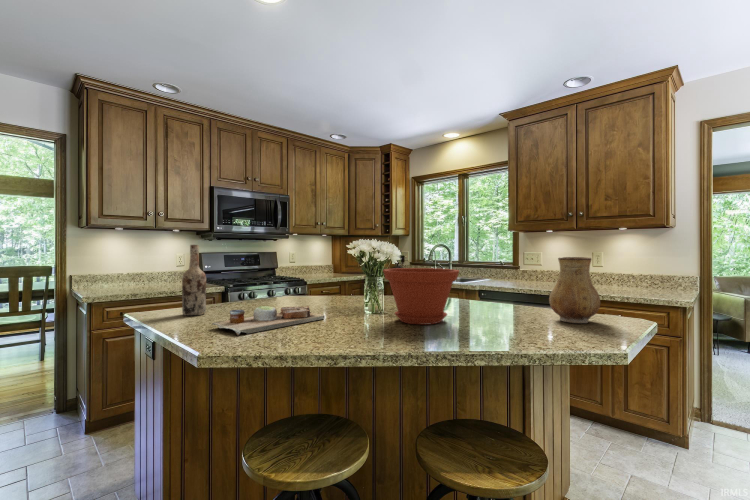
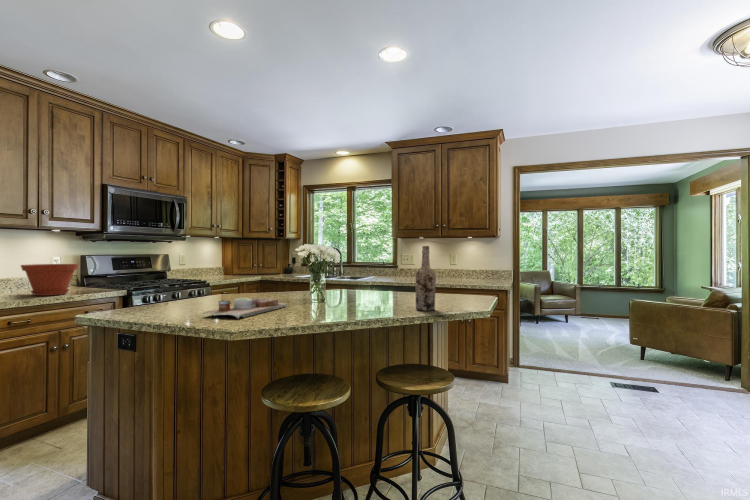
wine bottle: present [182,245,206,316] -> present [416,246,436,311]
ceramic pitcher: present [549,257,600,323] -> none [443,256,473,300]
plant pot: present [383,268,459,325] -> present [21,264,78,296]

